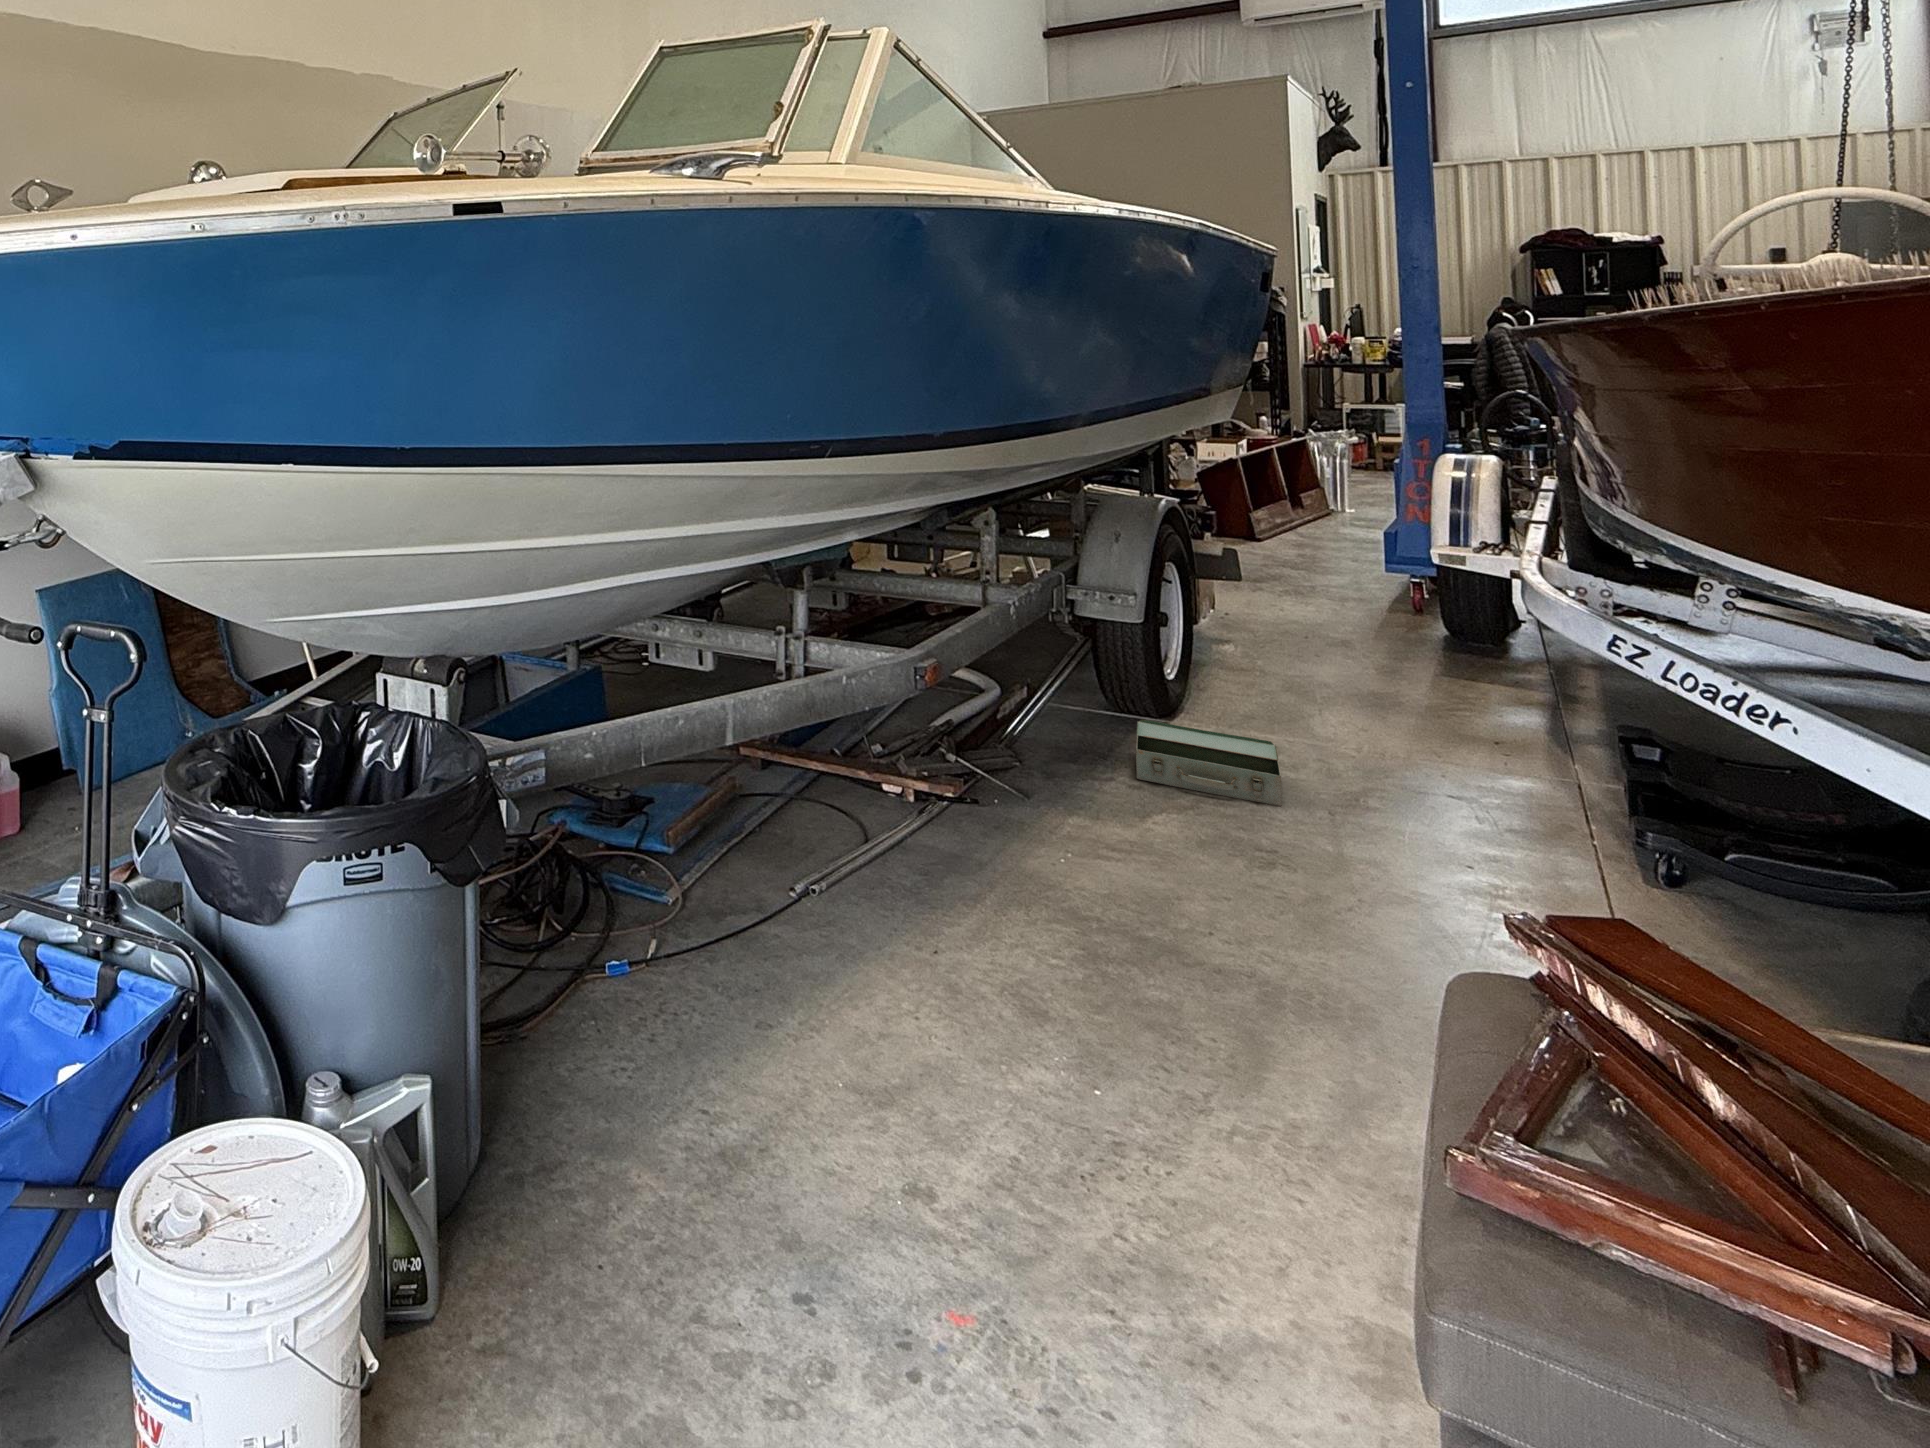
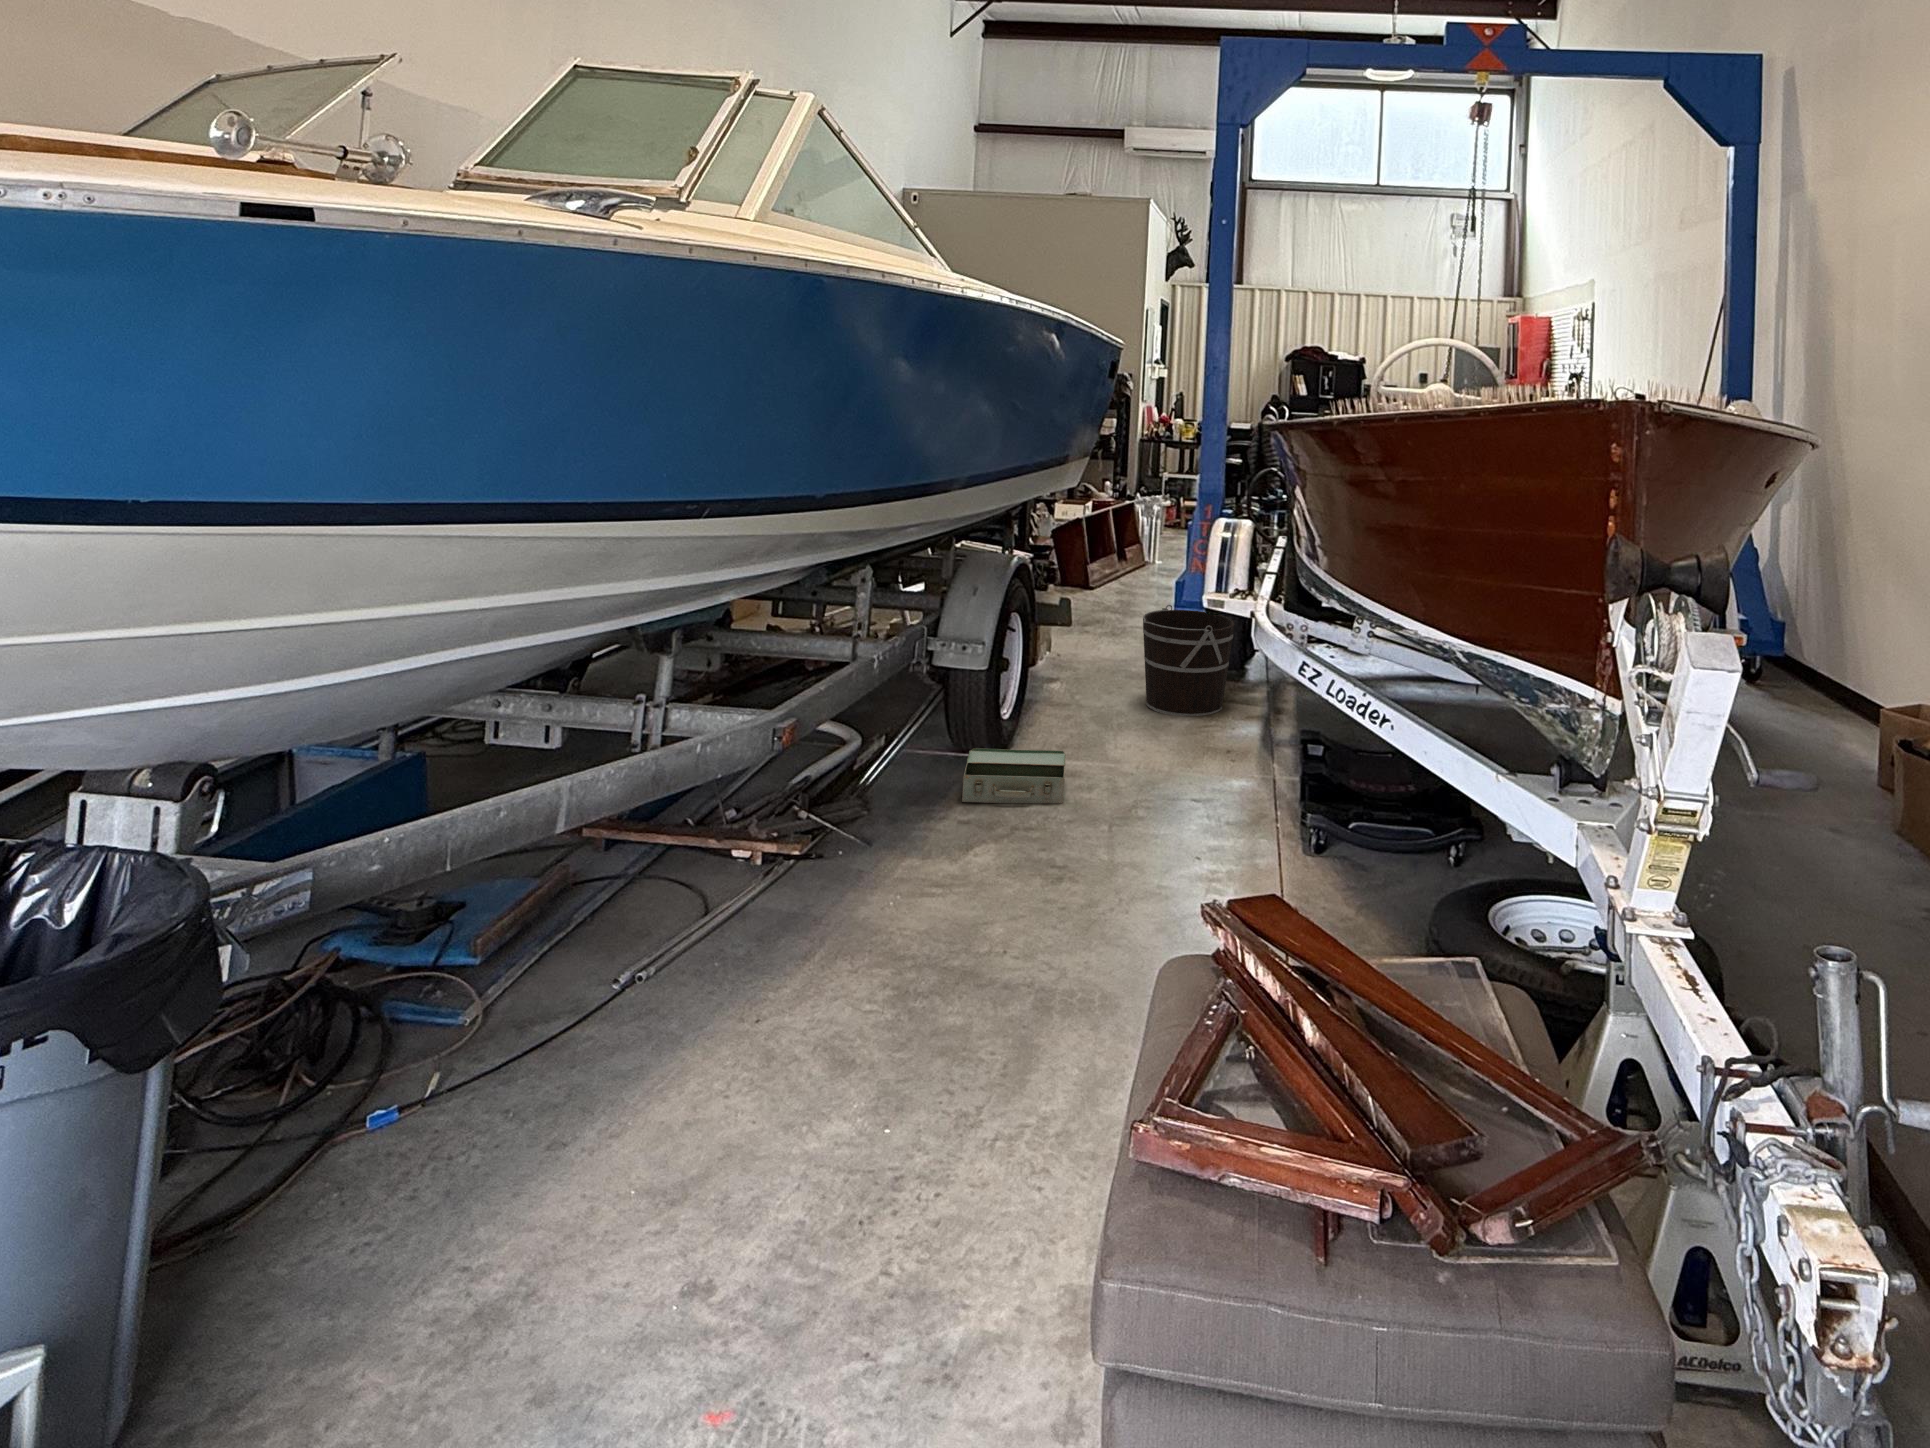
bucket: none [1365,574,1531,724] -> present [1143,605,1235,716]

